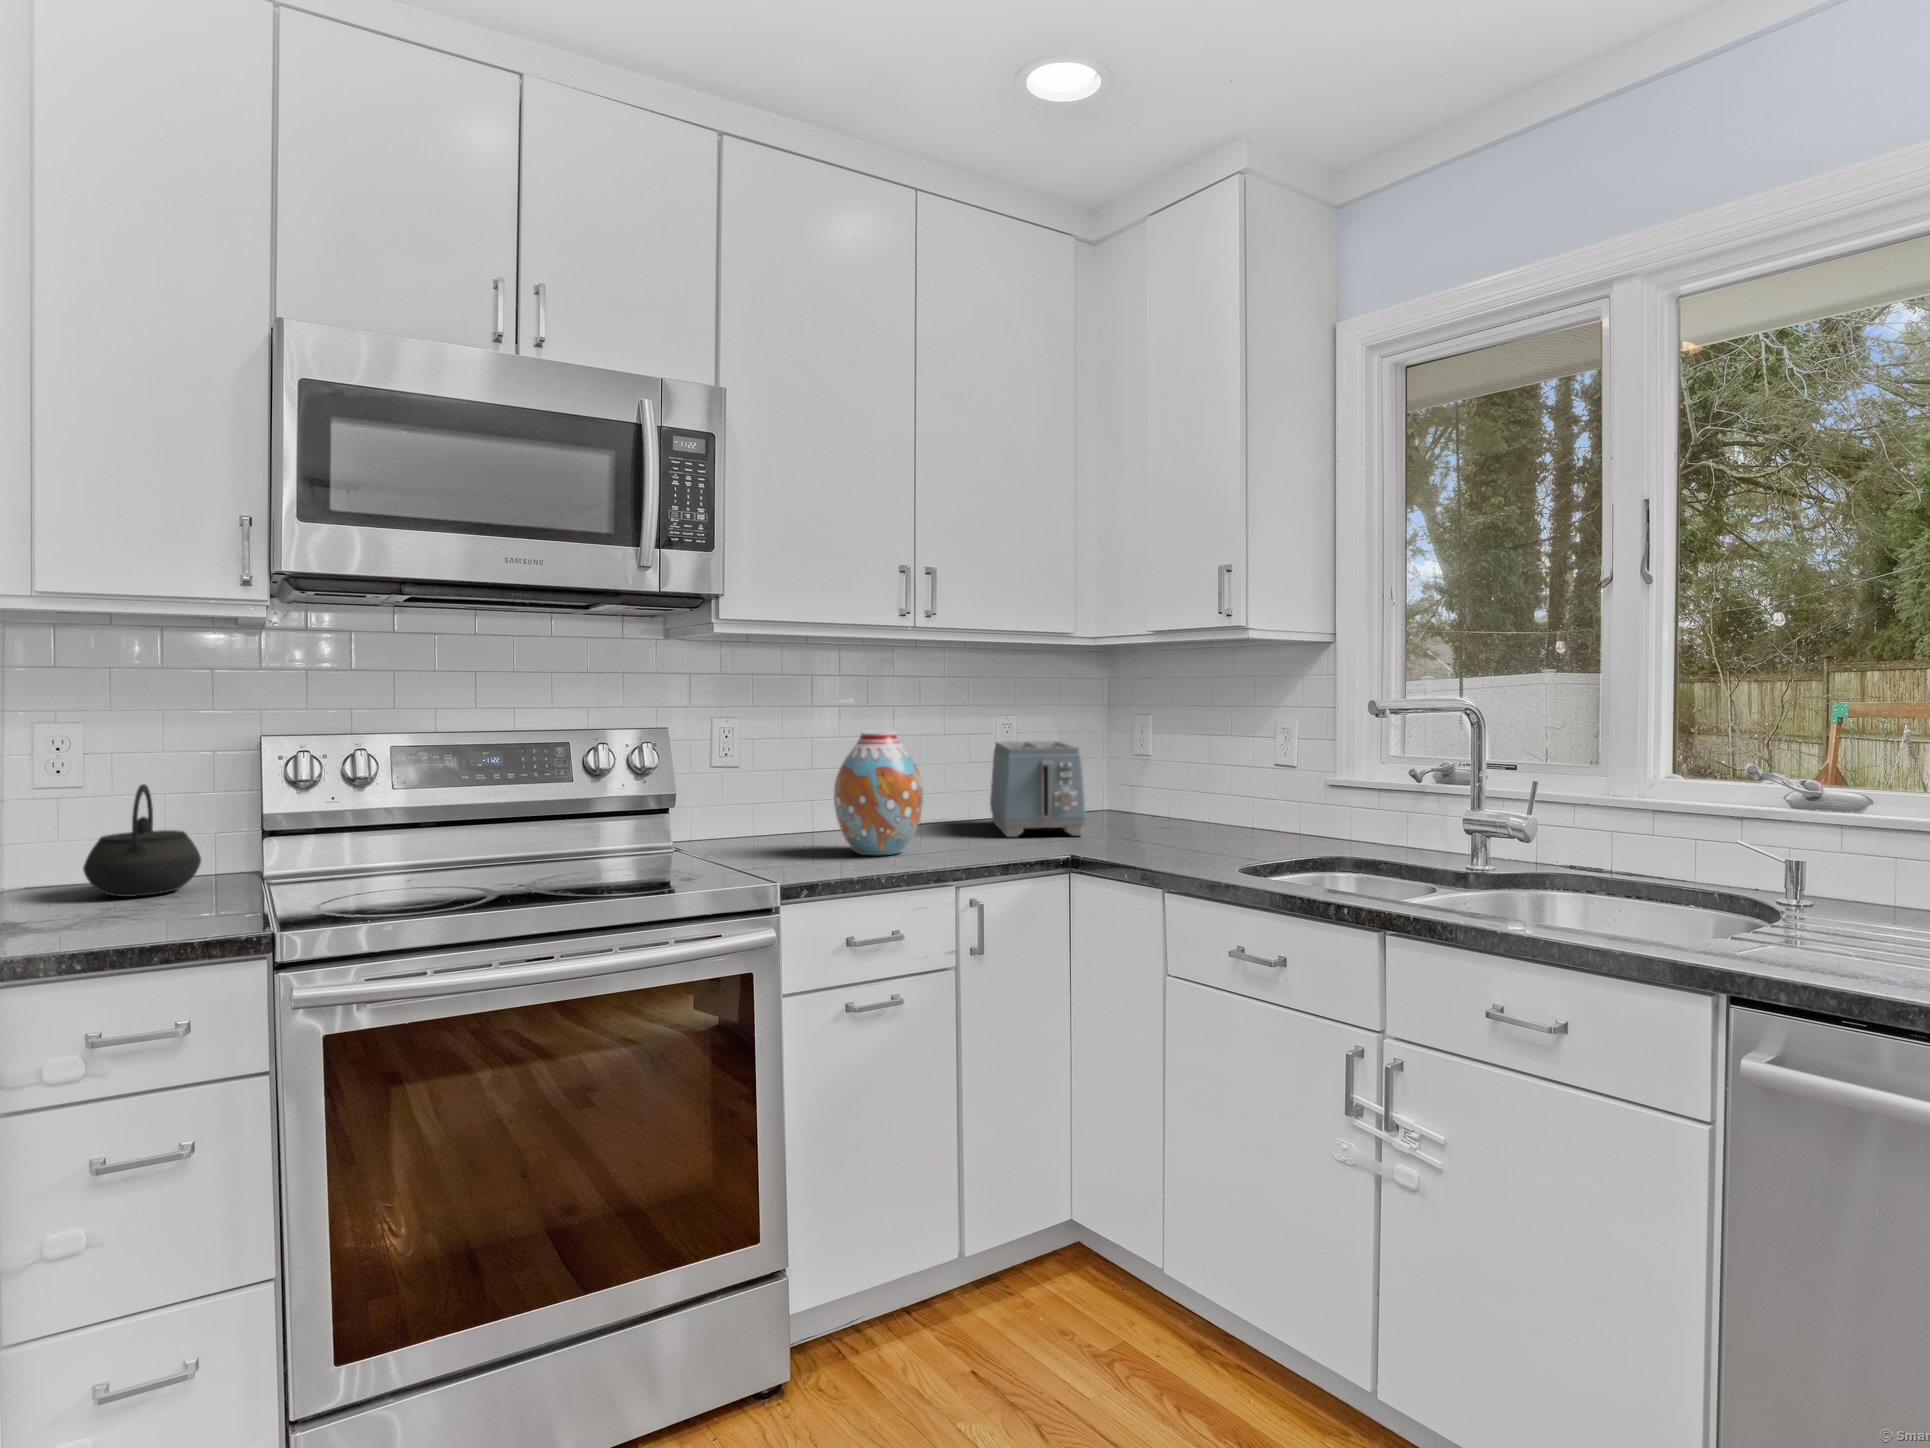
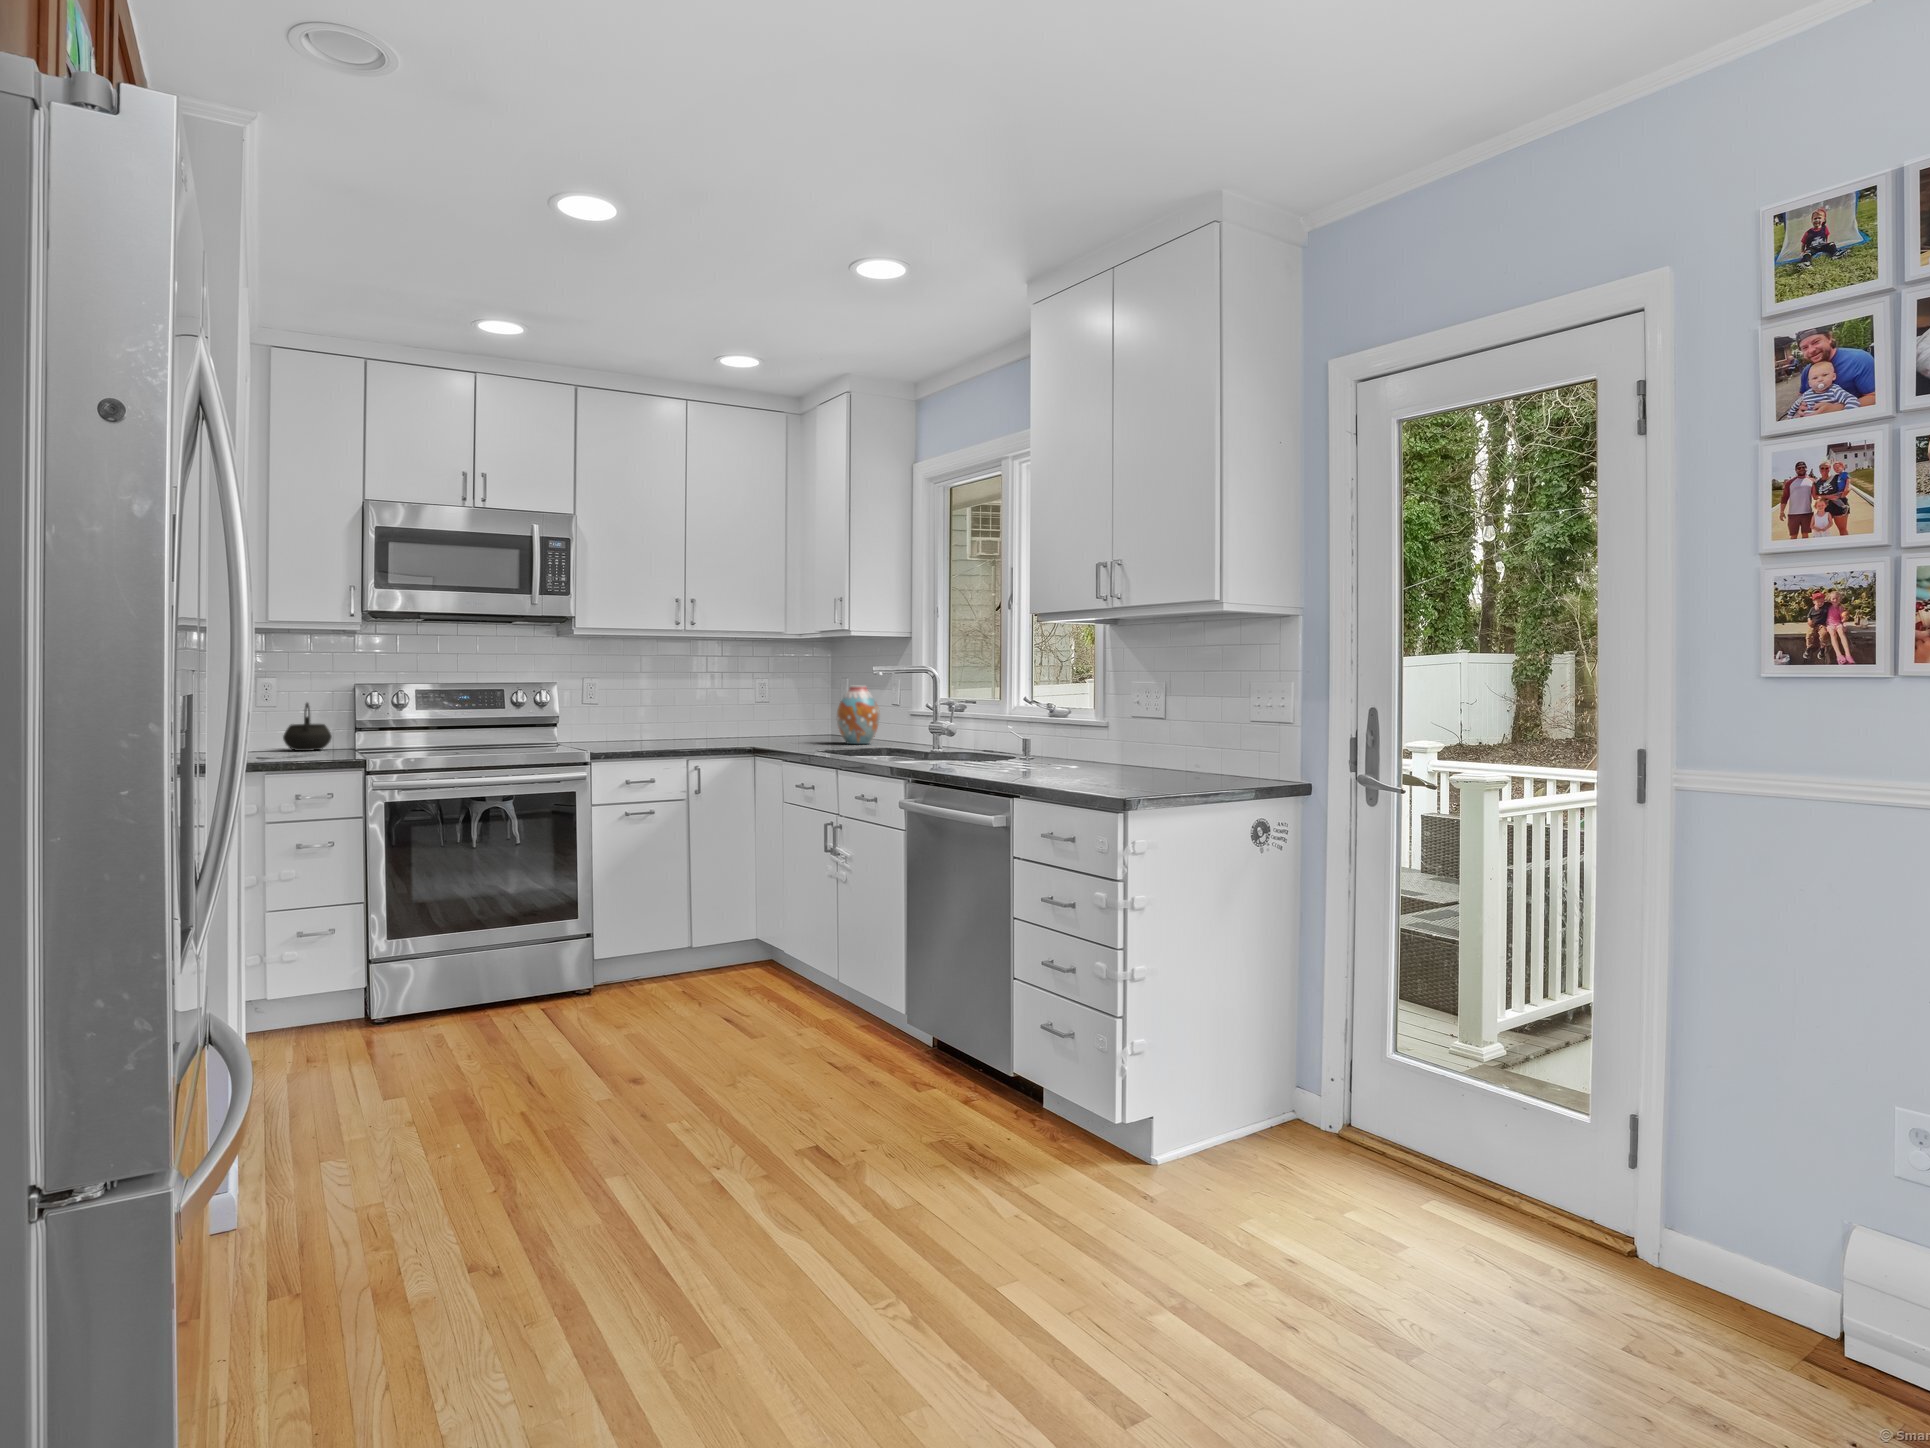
vase: present [834,731,923,855] -> present [837,686,880,744]
toaster: present [990,741,1086,837] -> none [736,694,789,743]

